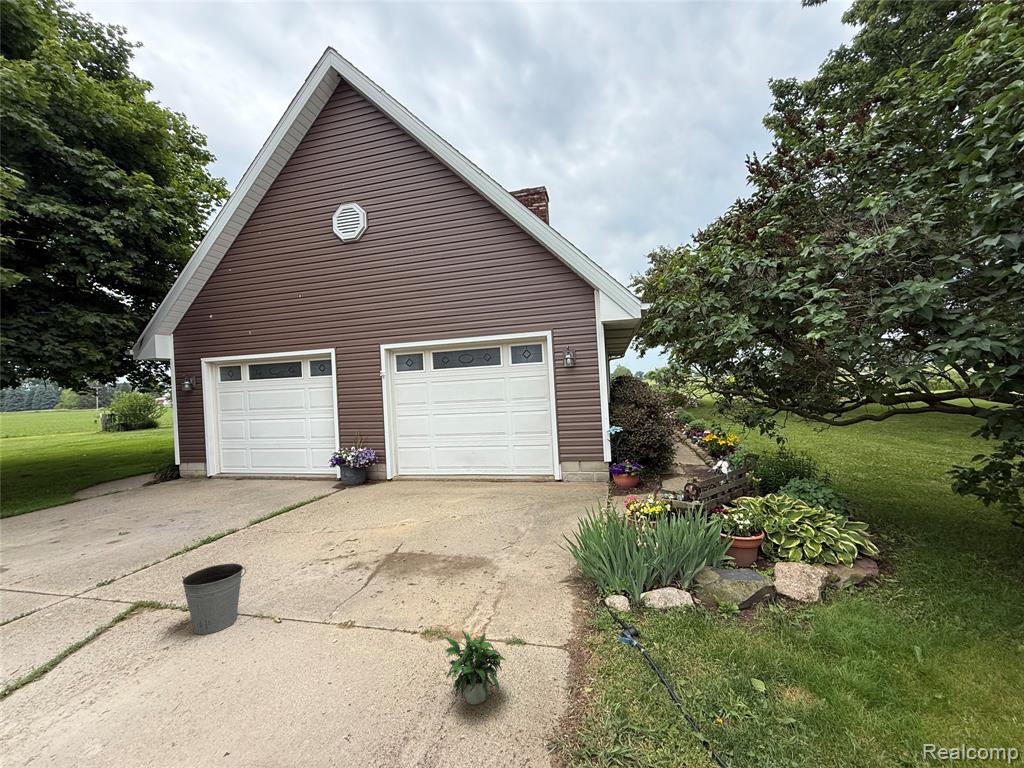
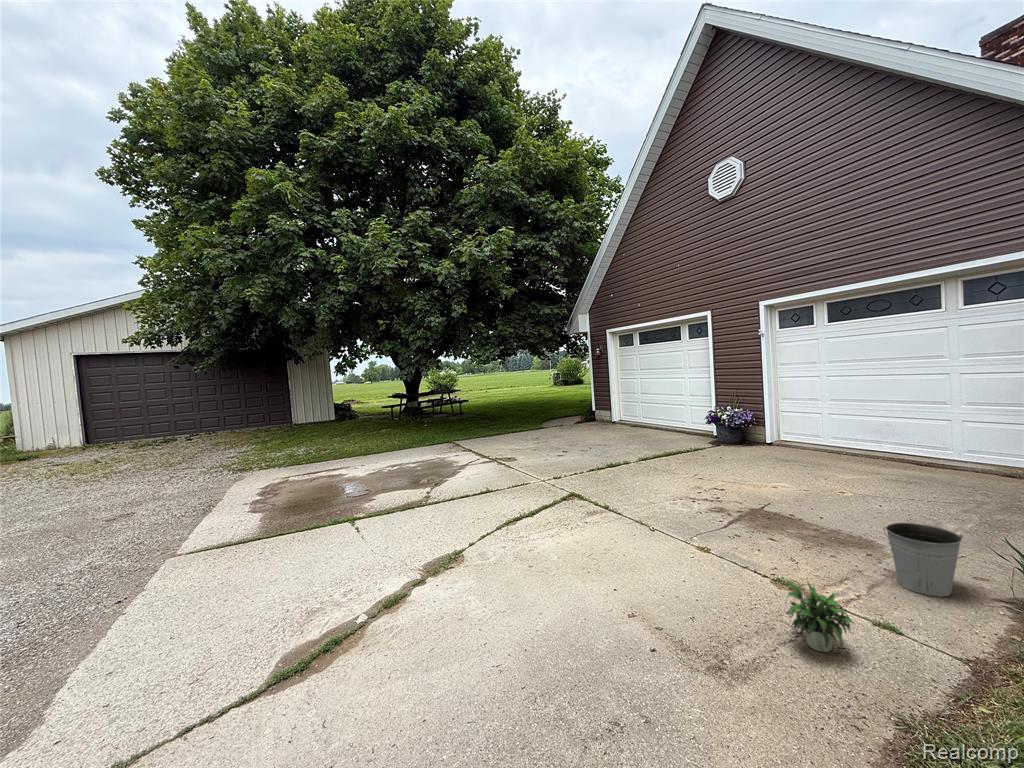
bucket: present [182,563,246,634] -> present [884,523,963,597]

